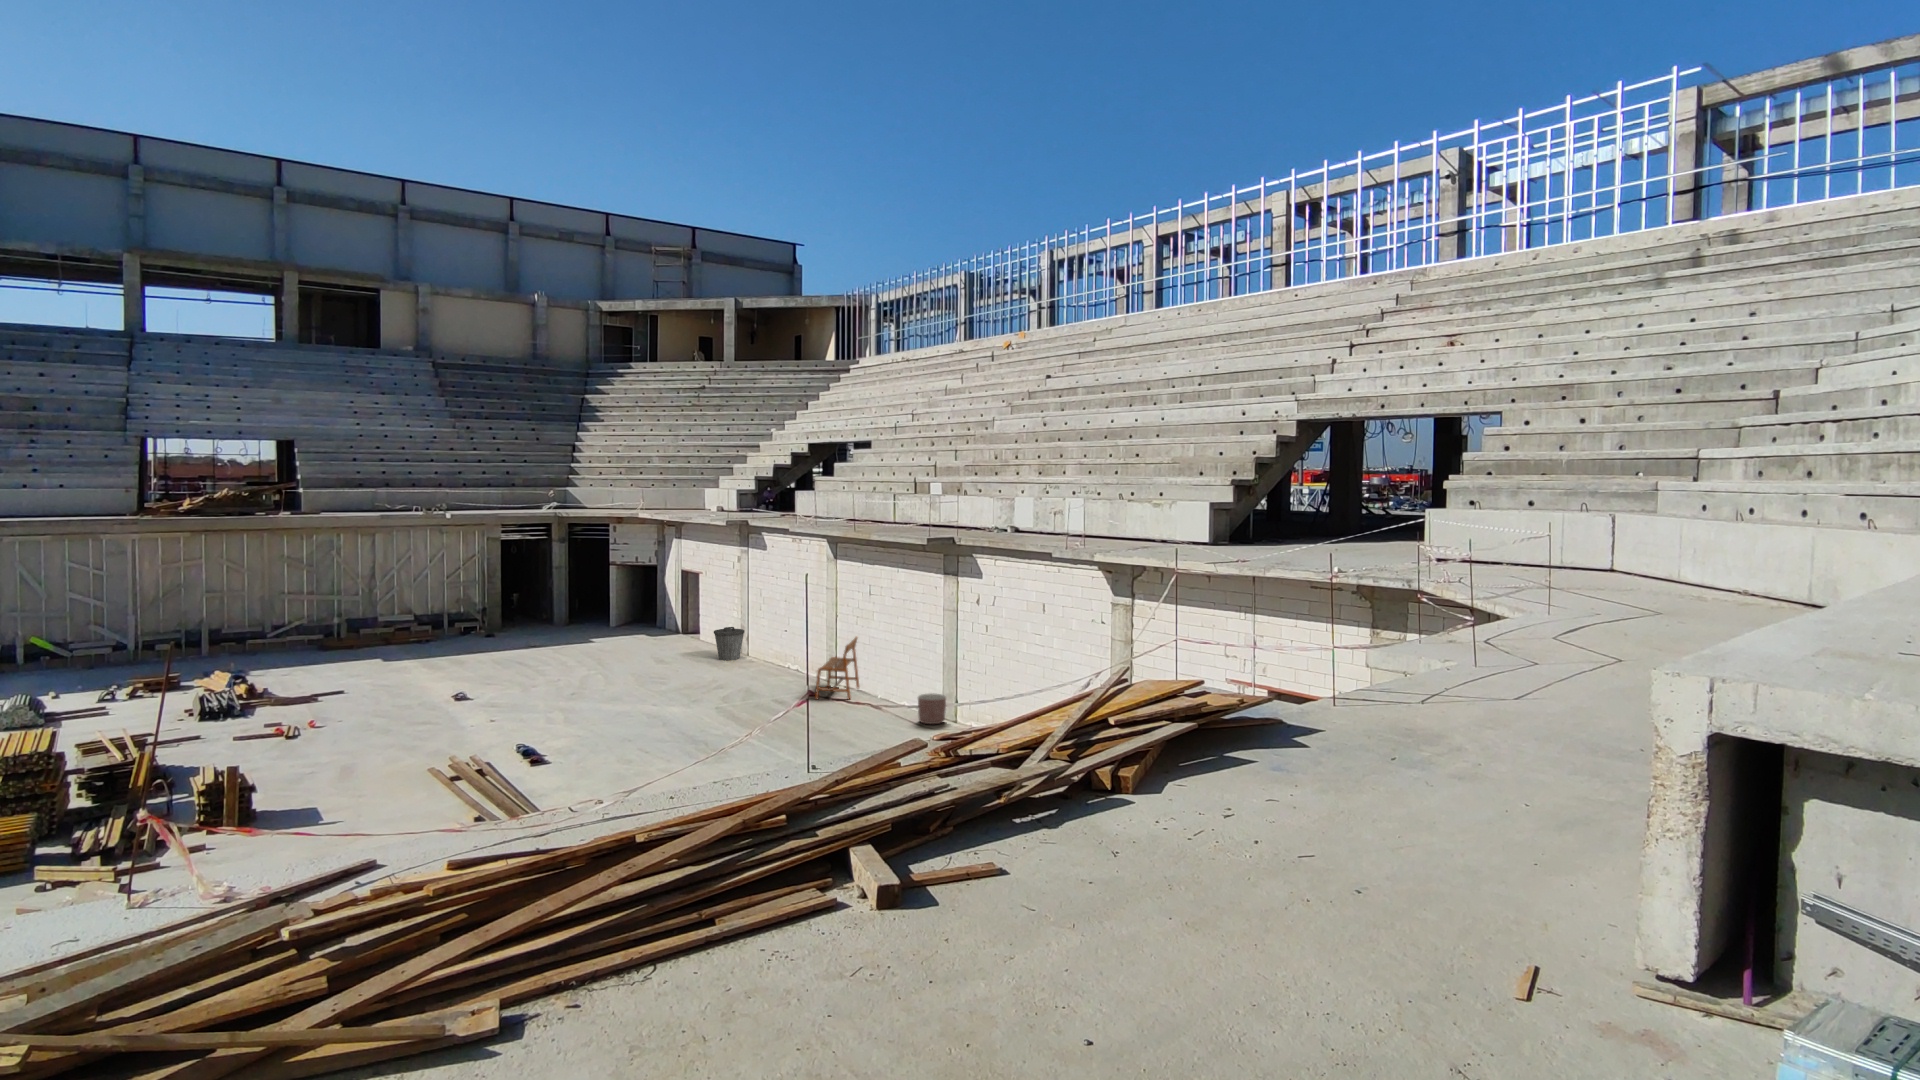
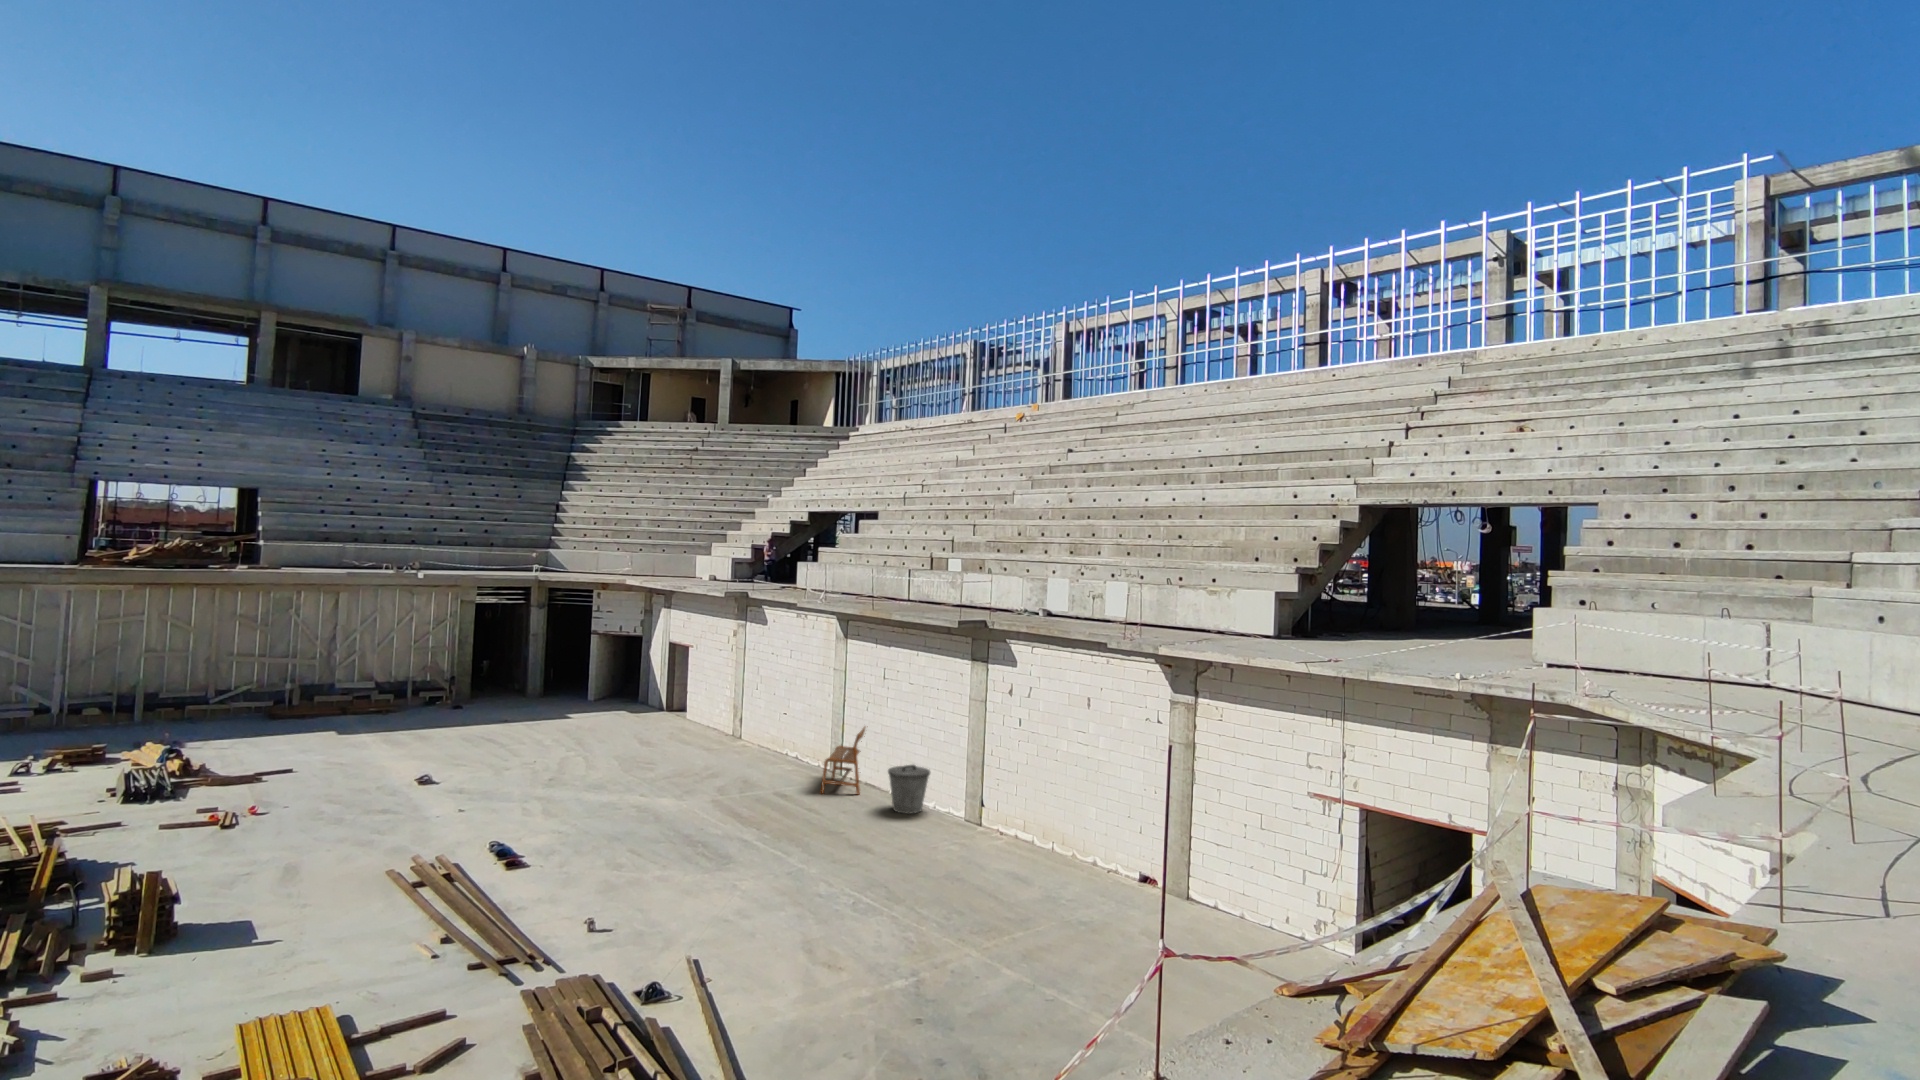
trash can: present [714,627,745,660] -> present [888,765,930,814]
planter: present [918,693,946,724] -> none [939,792,971,828]

